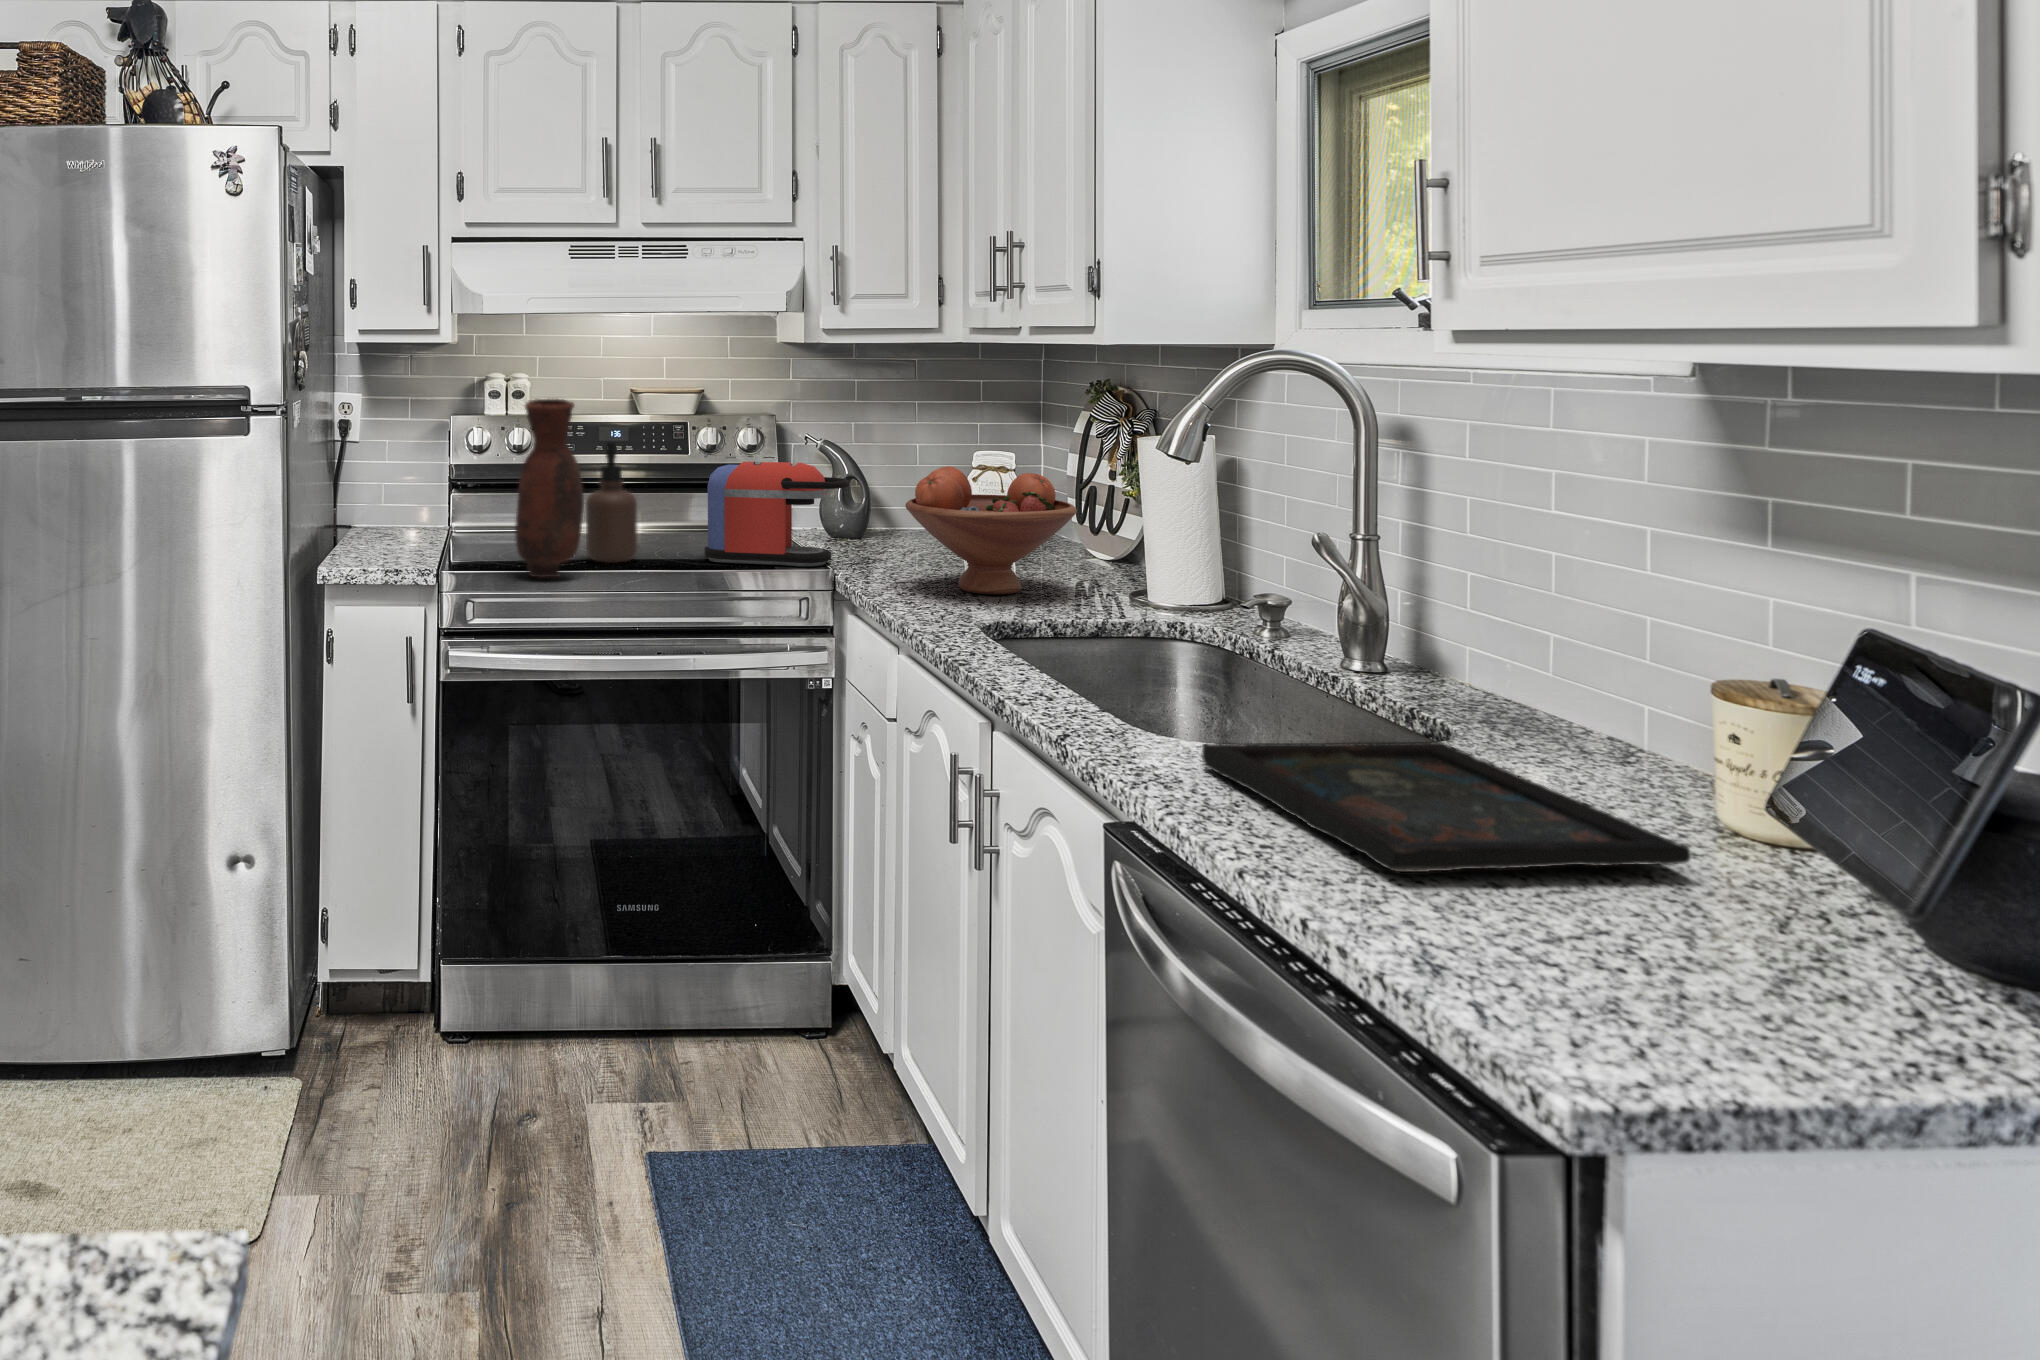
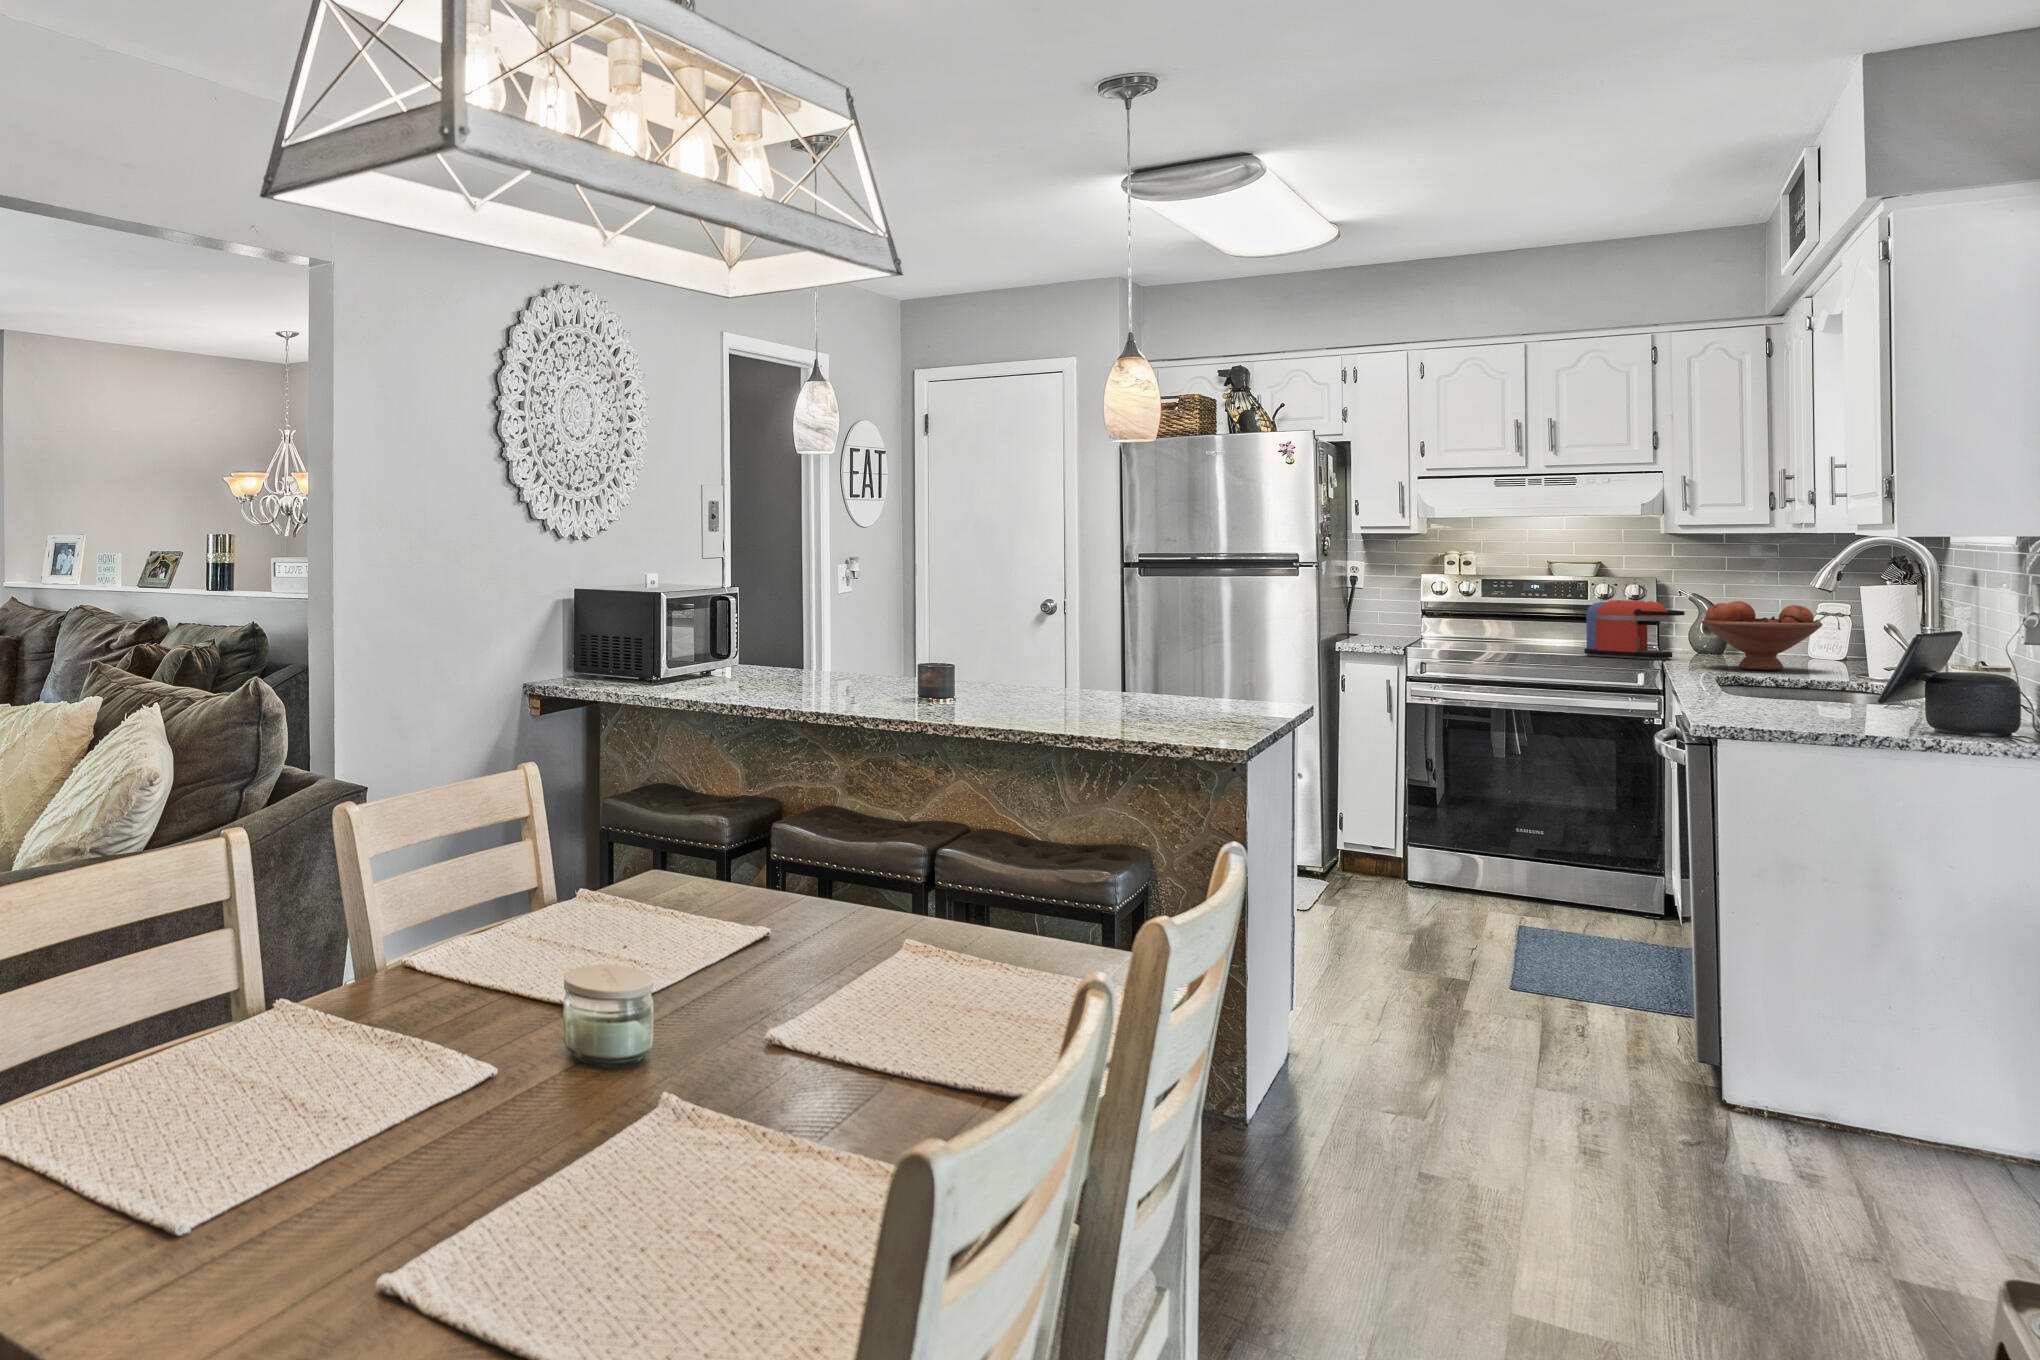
vase: present [515,399,584,577] -> none [1452,562,1496,656]
soap dispenser: present [586,441,638,563] -> none [1503,588,1538,654]
tray: present [1202,742,1691,872] -> none [1731,689,1884,714]

